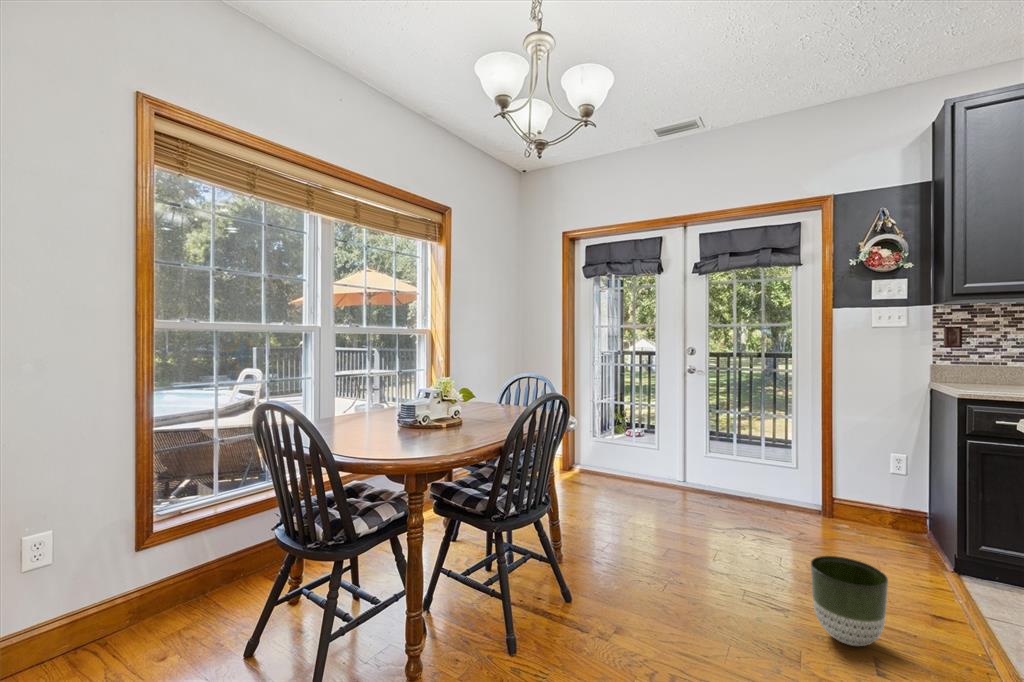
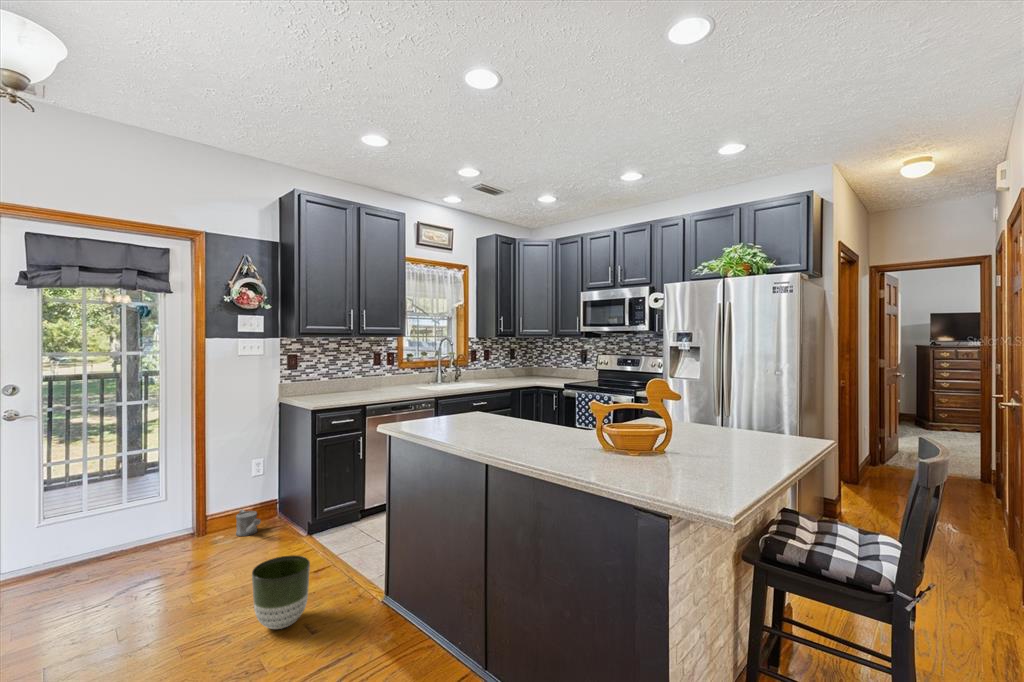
watering can: none [863,504,891,537] -> present [236,509,261,536]

